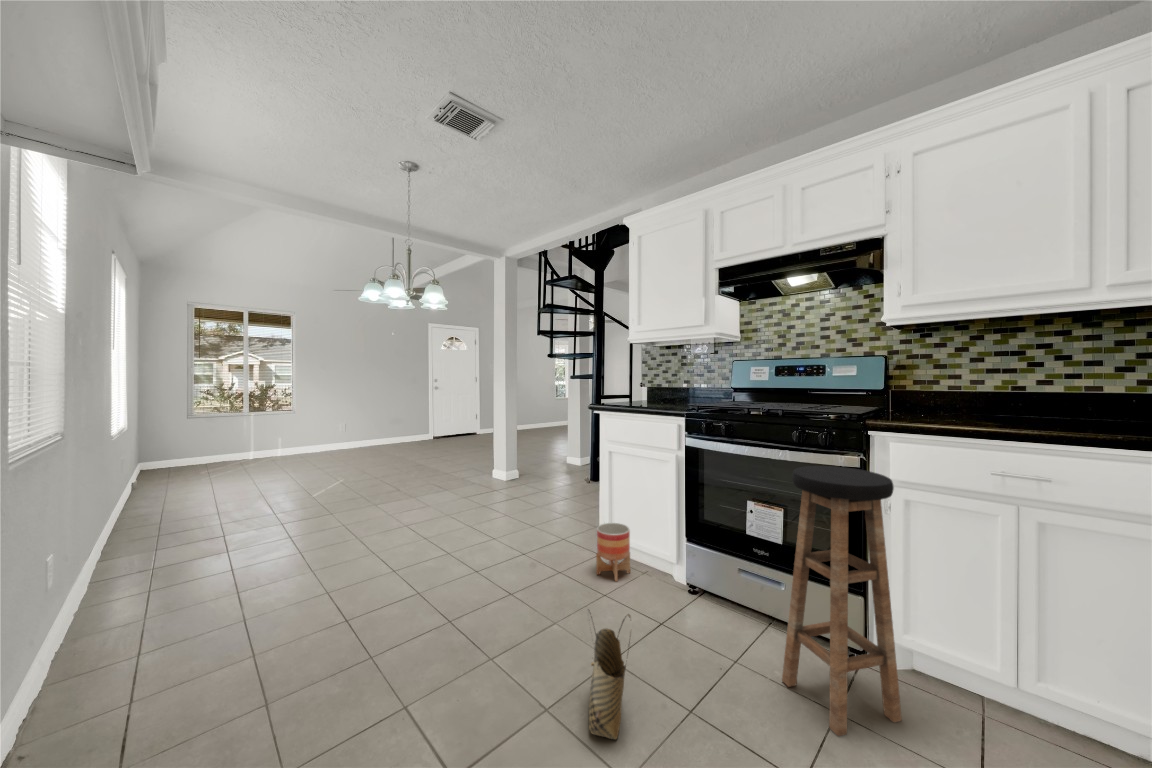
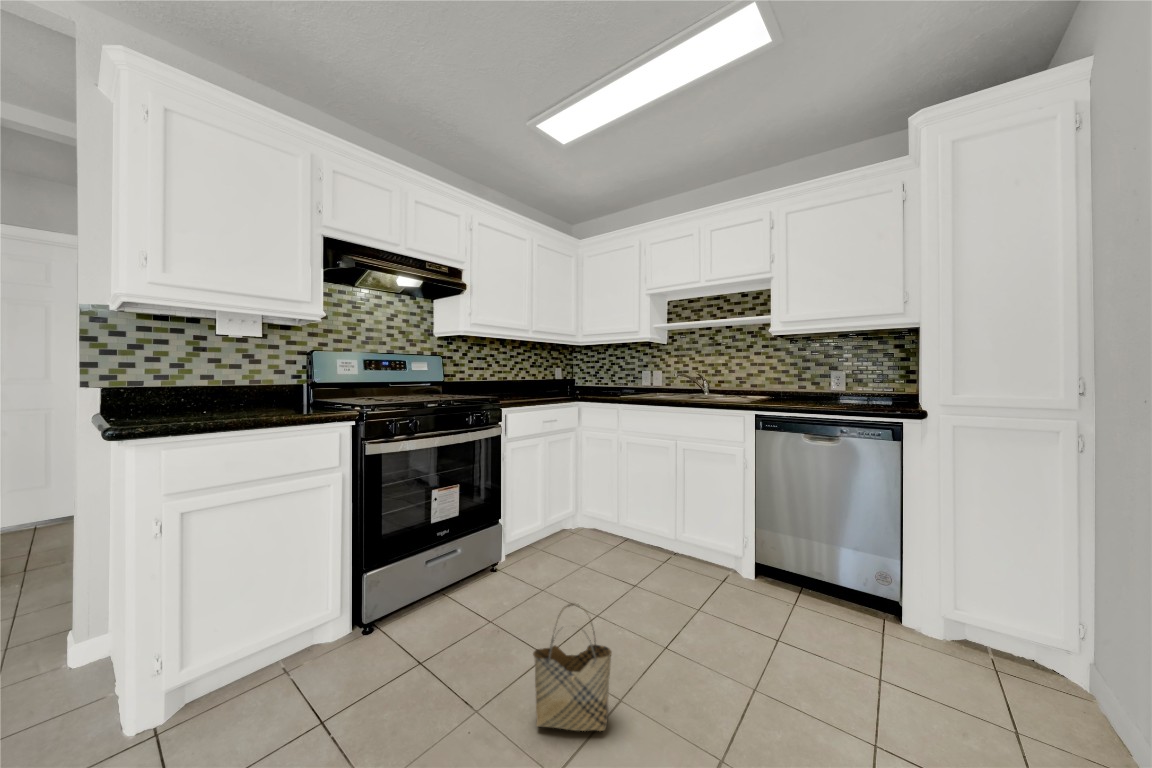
bar stool: present [782,466,902,736] -> none [530,433,590,608]
planter: present [596,523,630,581] -> none [228,613,298,730]

